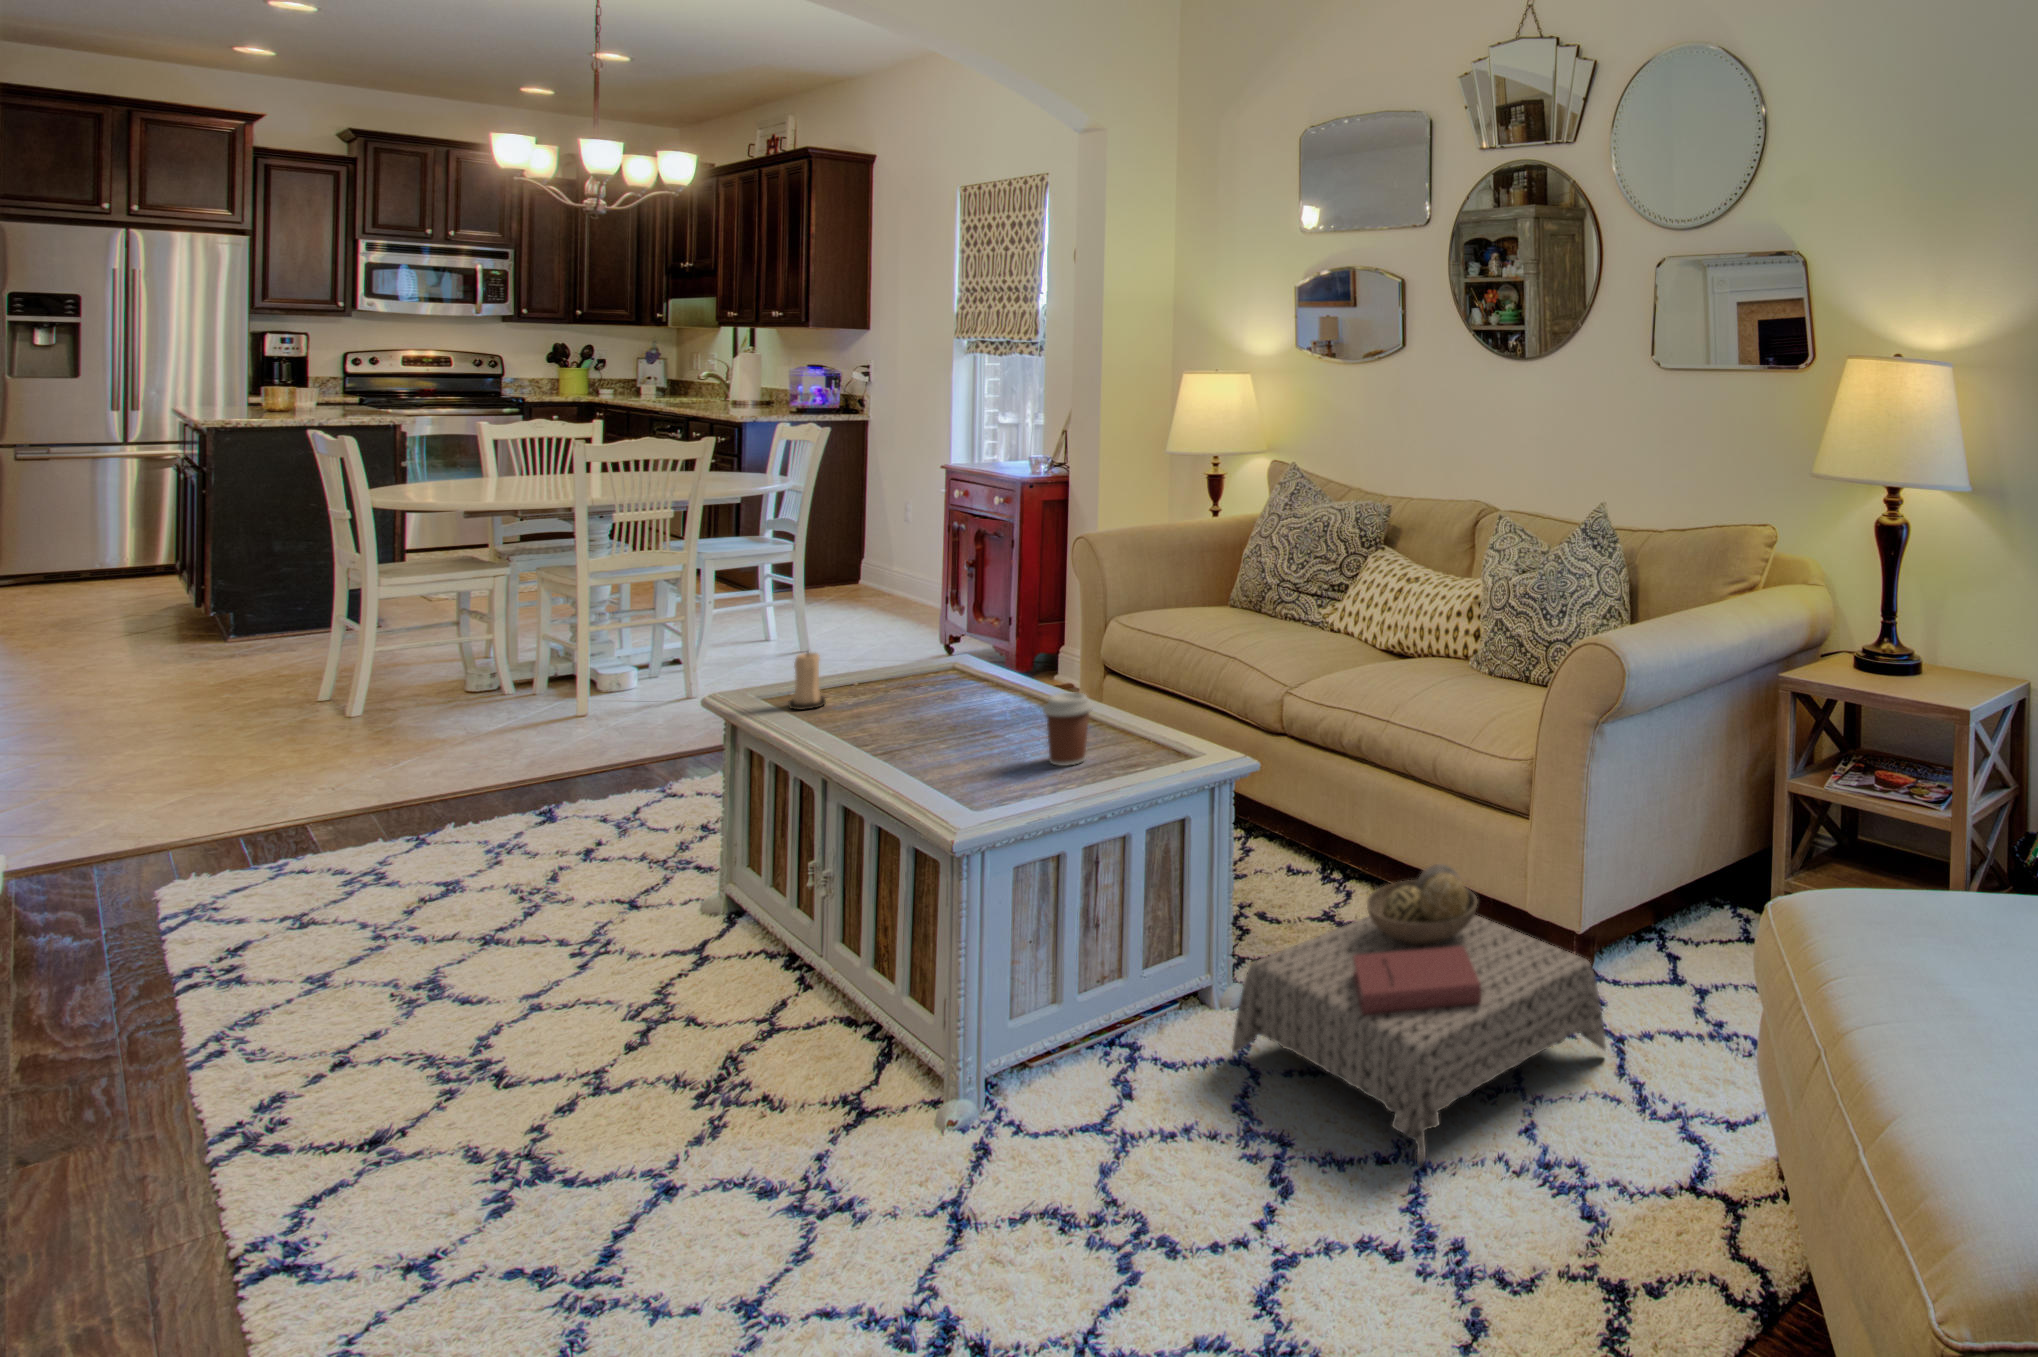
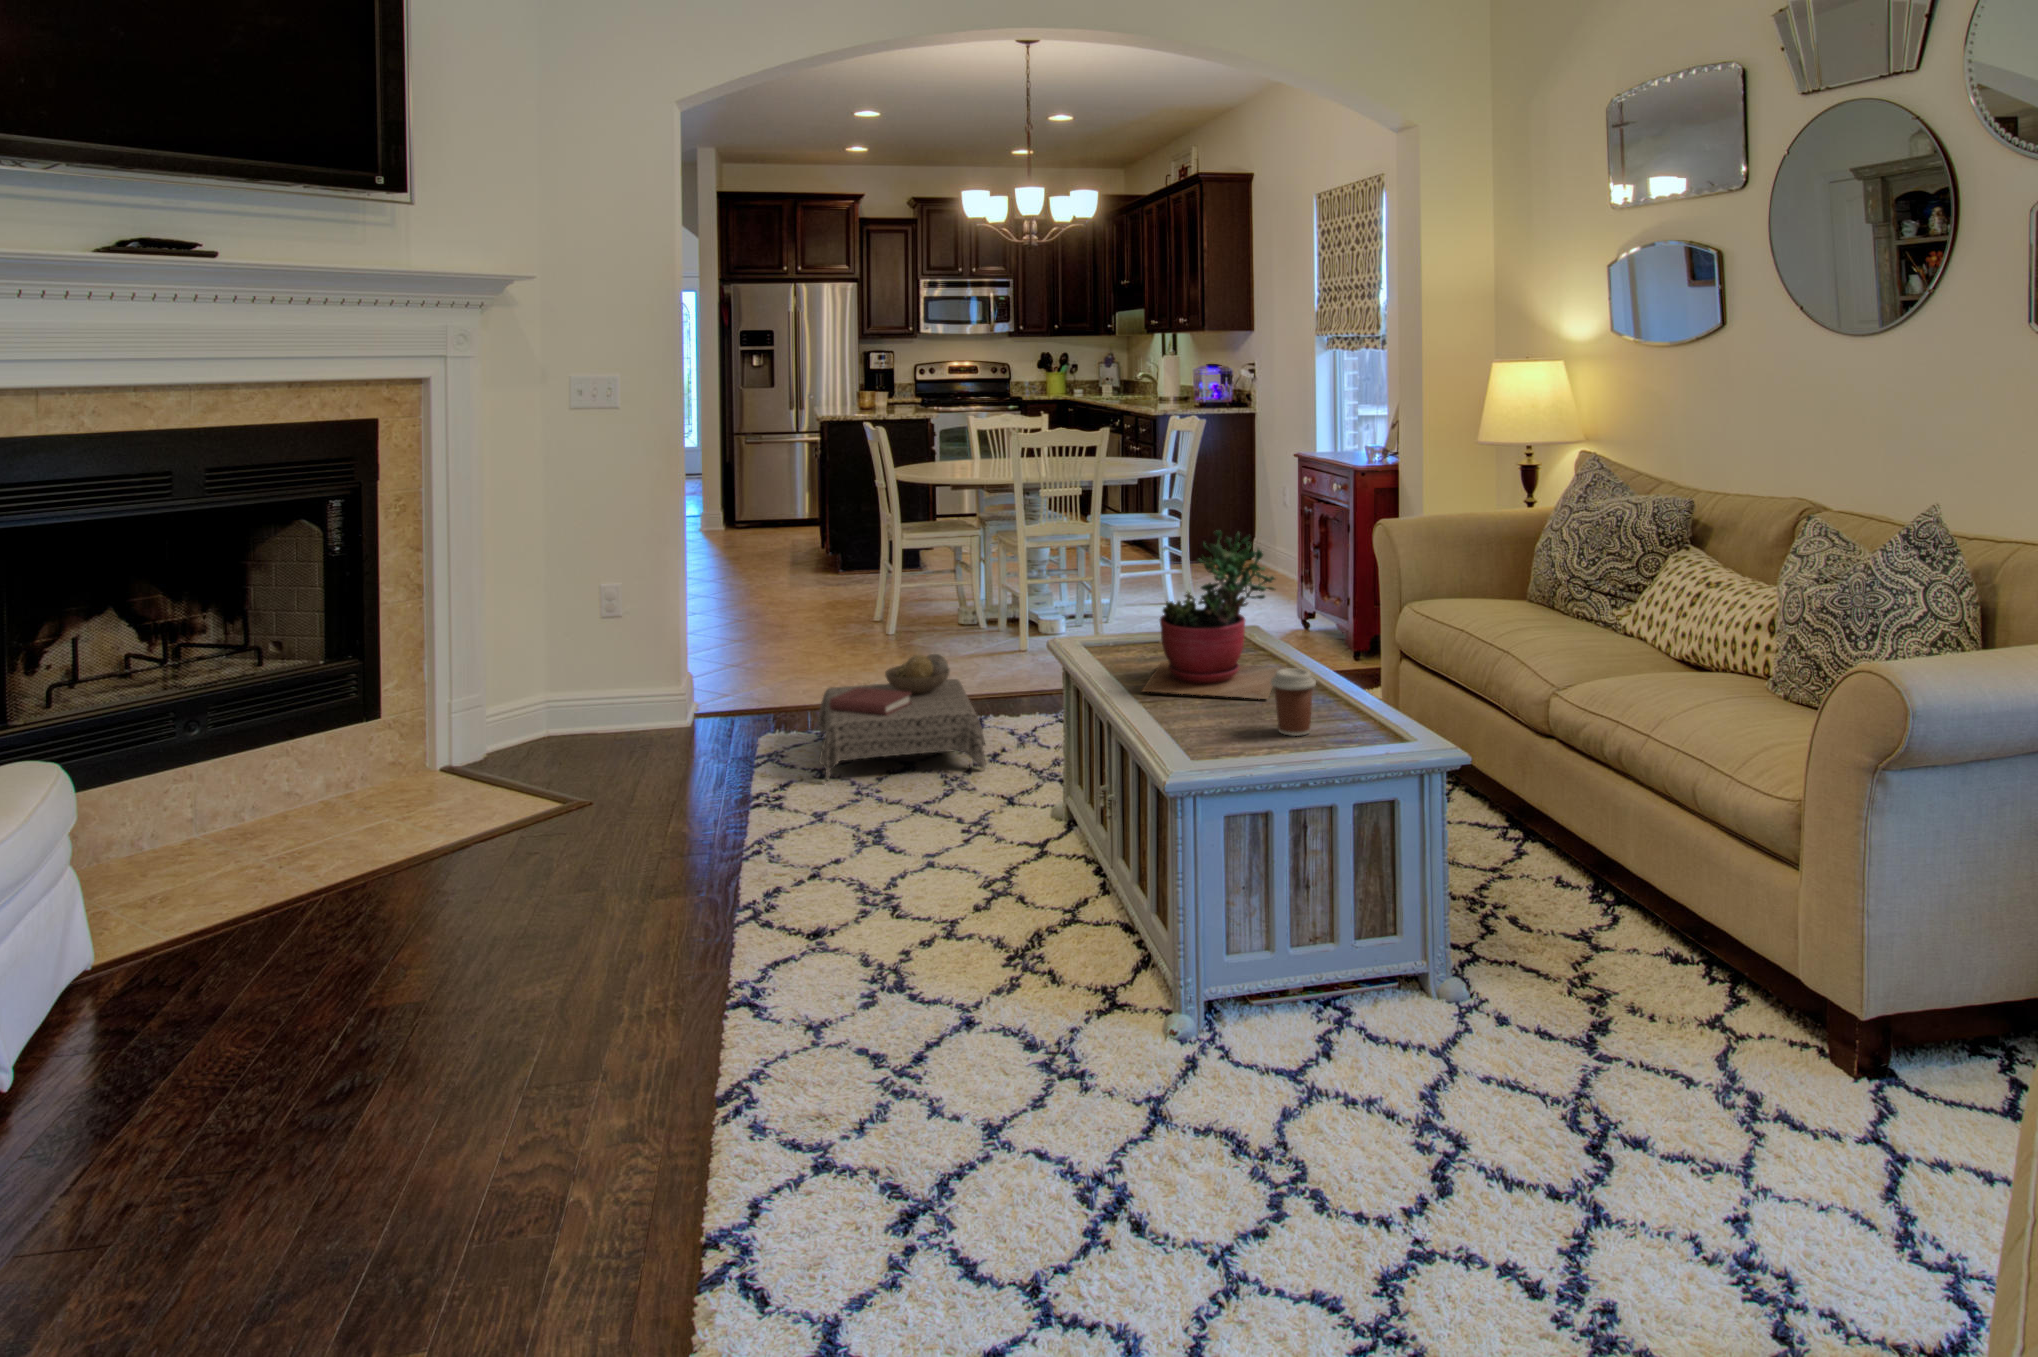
succulent plant: none [864,547,1021,741] -> present [1142,530,1280,699]
candle: present [789,652,826,710] -> none [1102,608,1129,659]
ottoman: present [1232,864,1606,1167] -> present [817,654,986,781]

